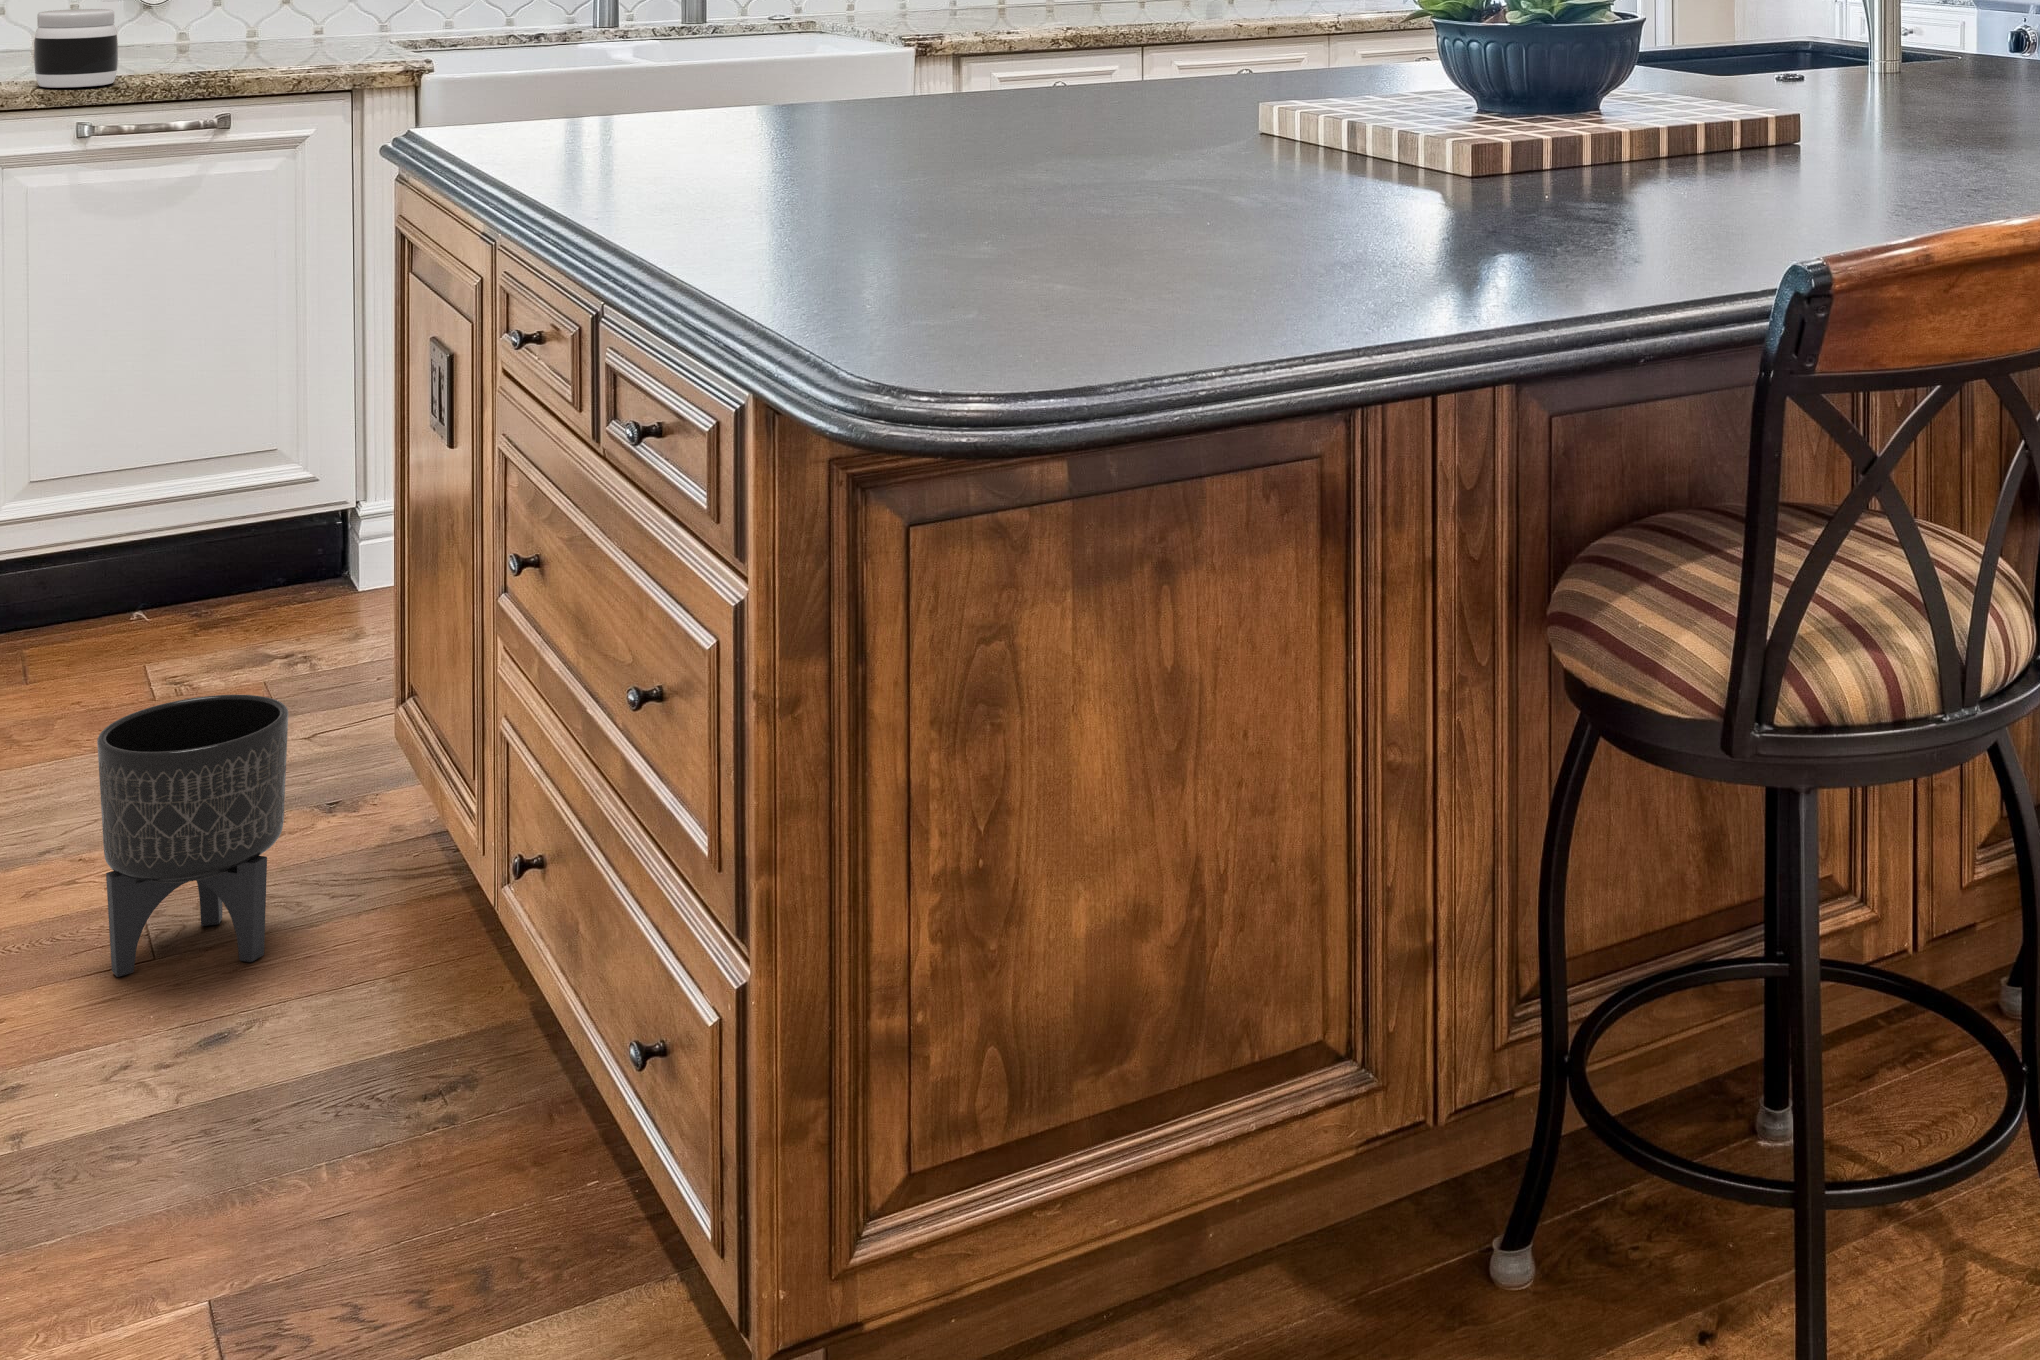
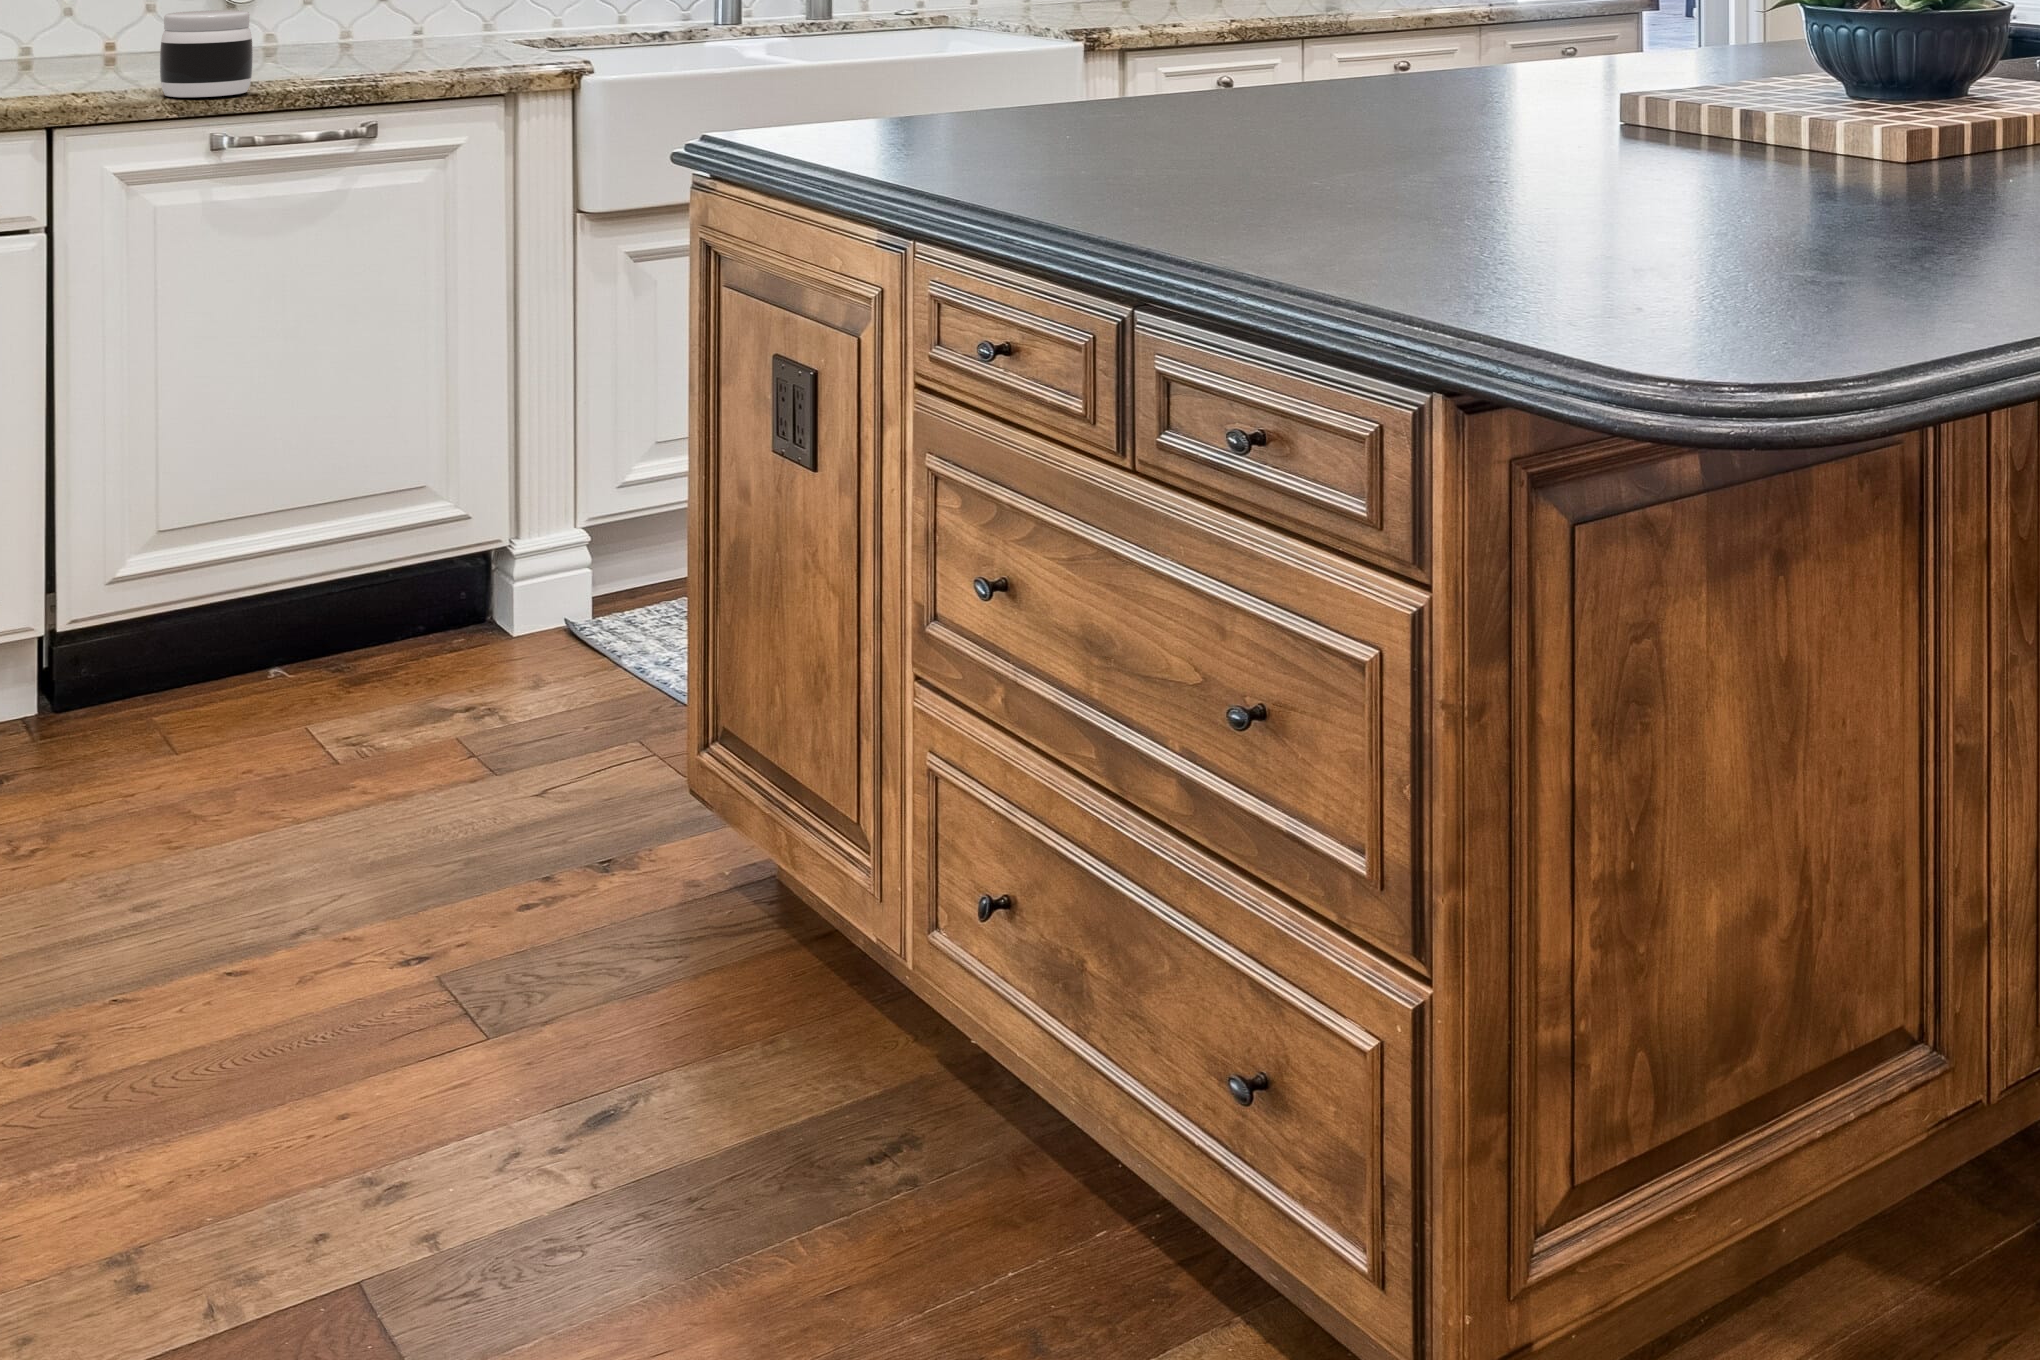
planter: present [97,695,288,977] -> none [447,748,646,1059]

